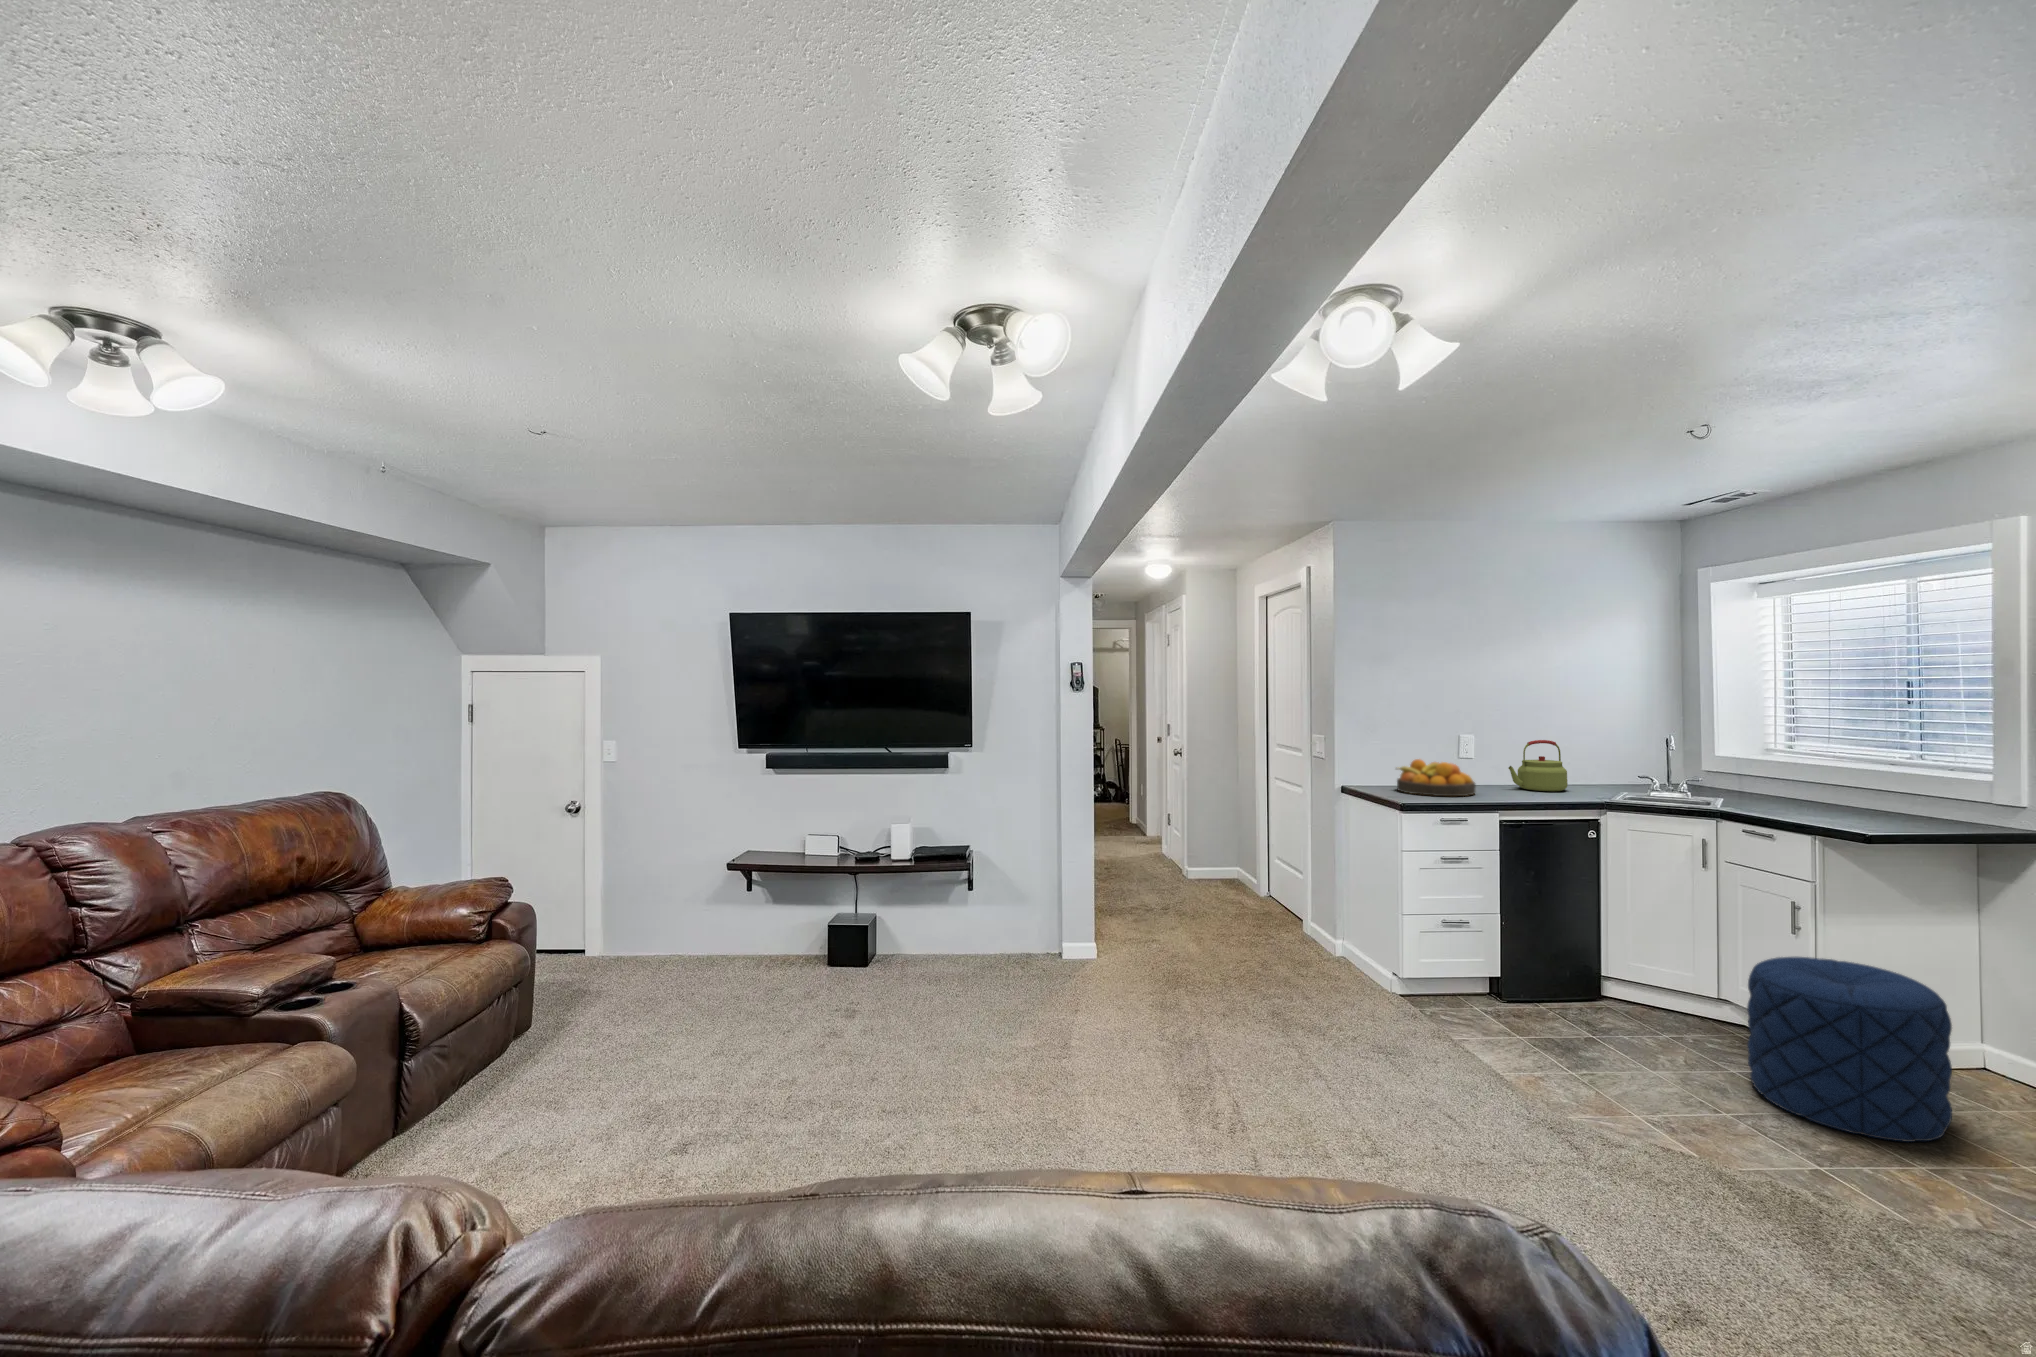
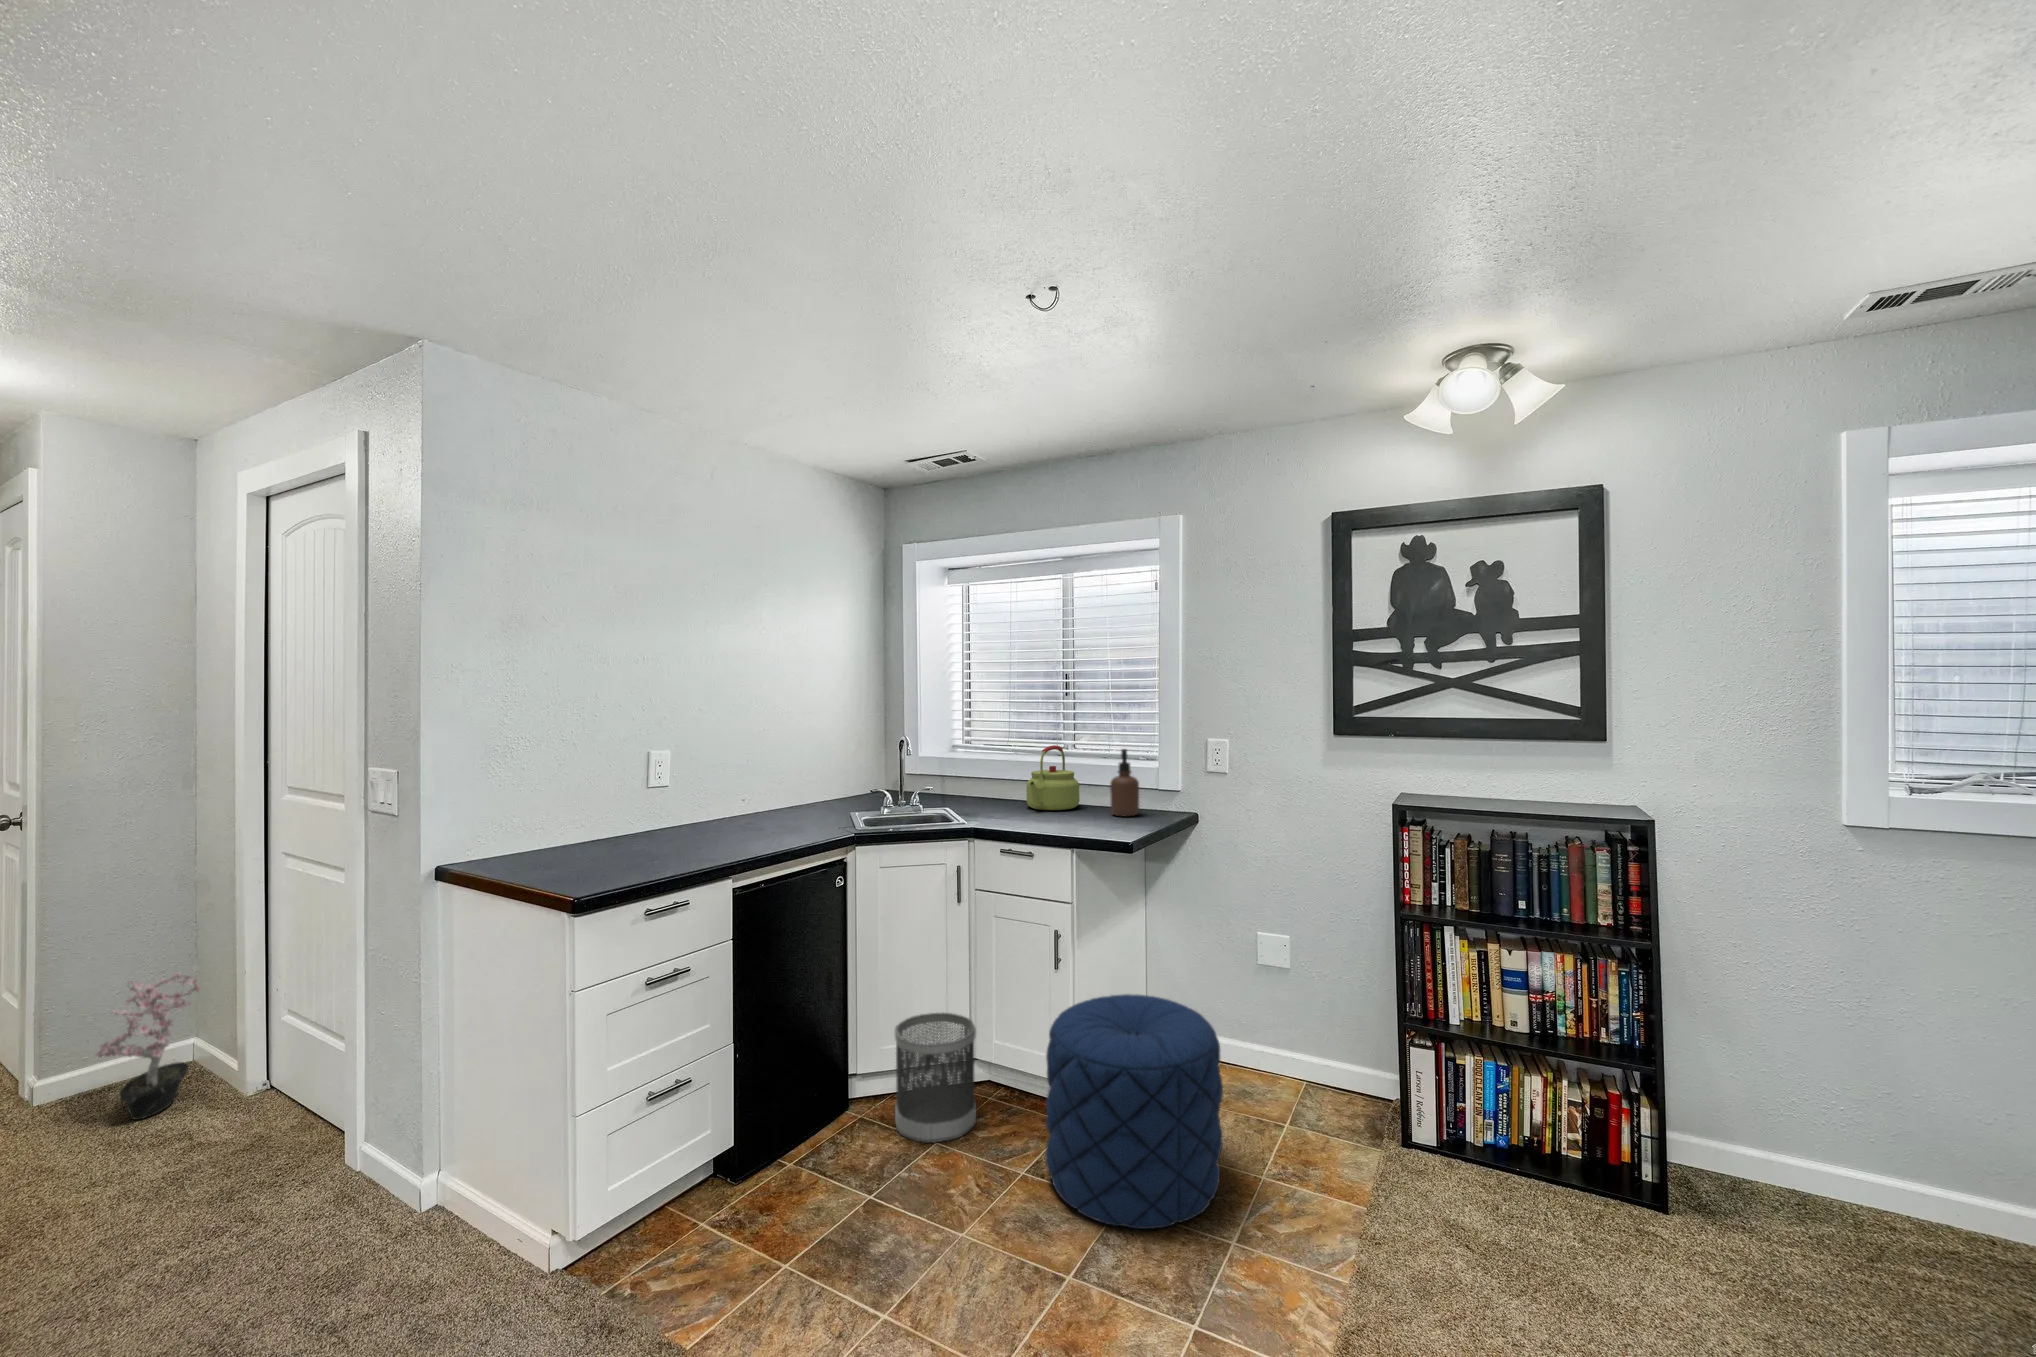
kettle: present [1509,740,1568,791] -> present [1026,745,1080,810]
soap dispenser: none [1912,758,1954,824] -> present [1110,749,1139,816]
fruit bowl: present [1397,759,1476,796] -> none [552,801,687,866]
potted plant: none [1205,827,1246,895] -> present [96,971,201,1120]
wastebasket: none [1636,945,1714,1039] -> present [895,1013,976,1143]

